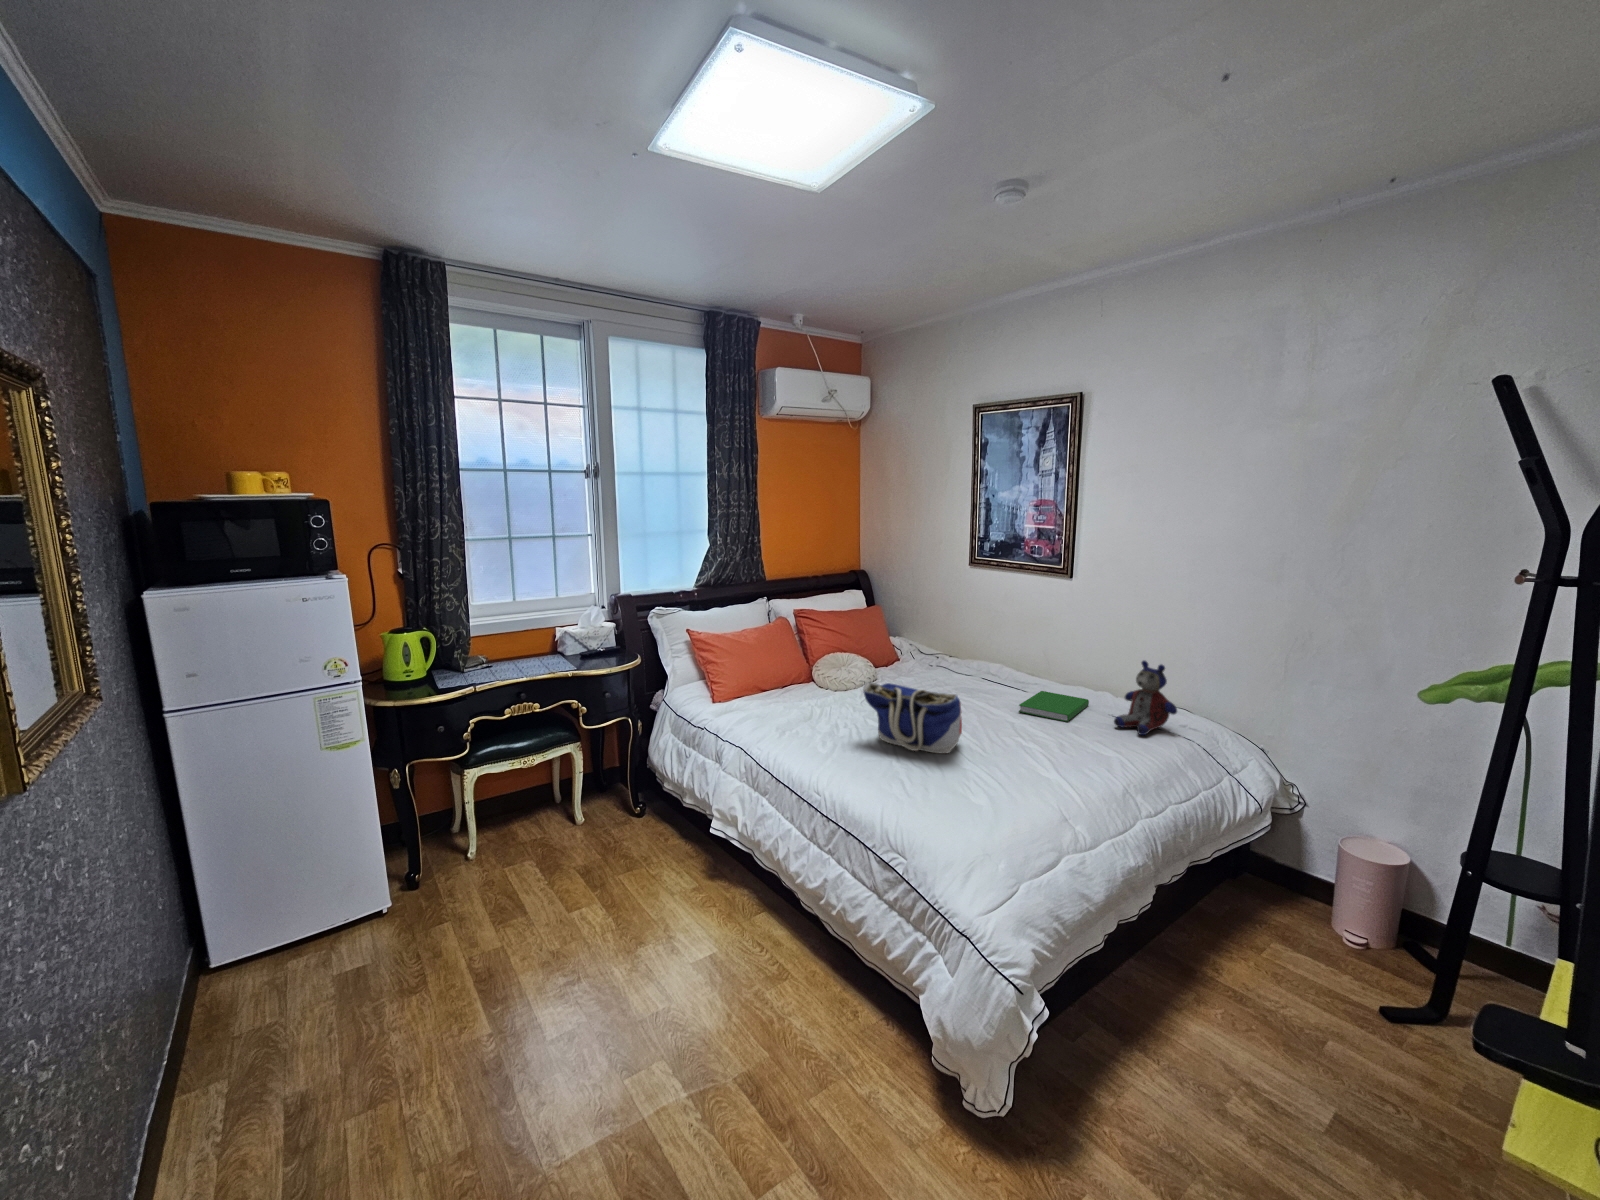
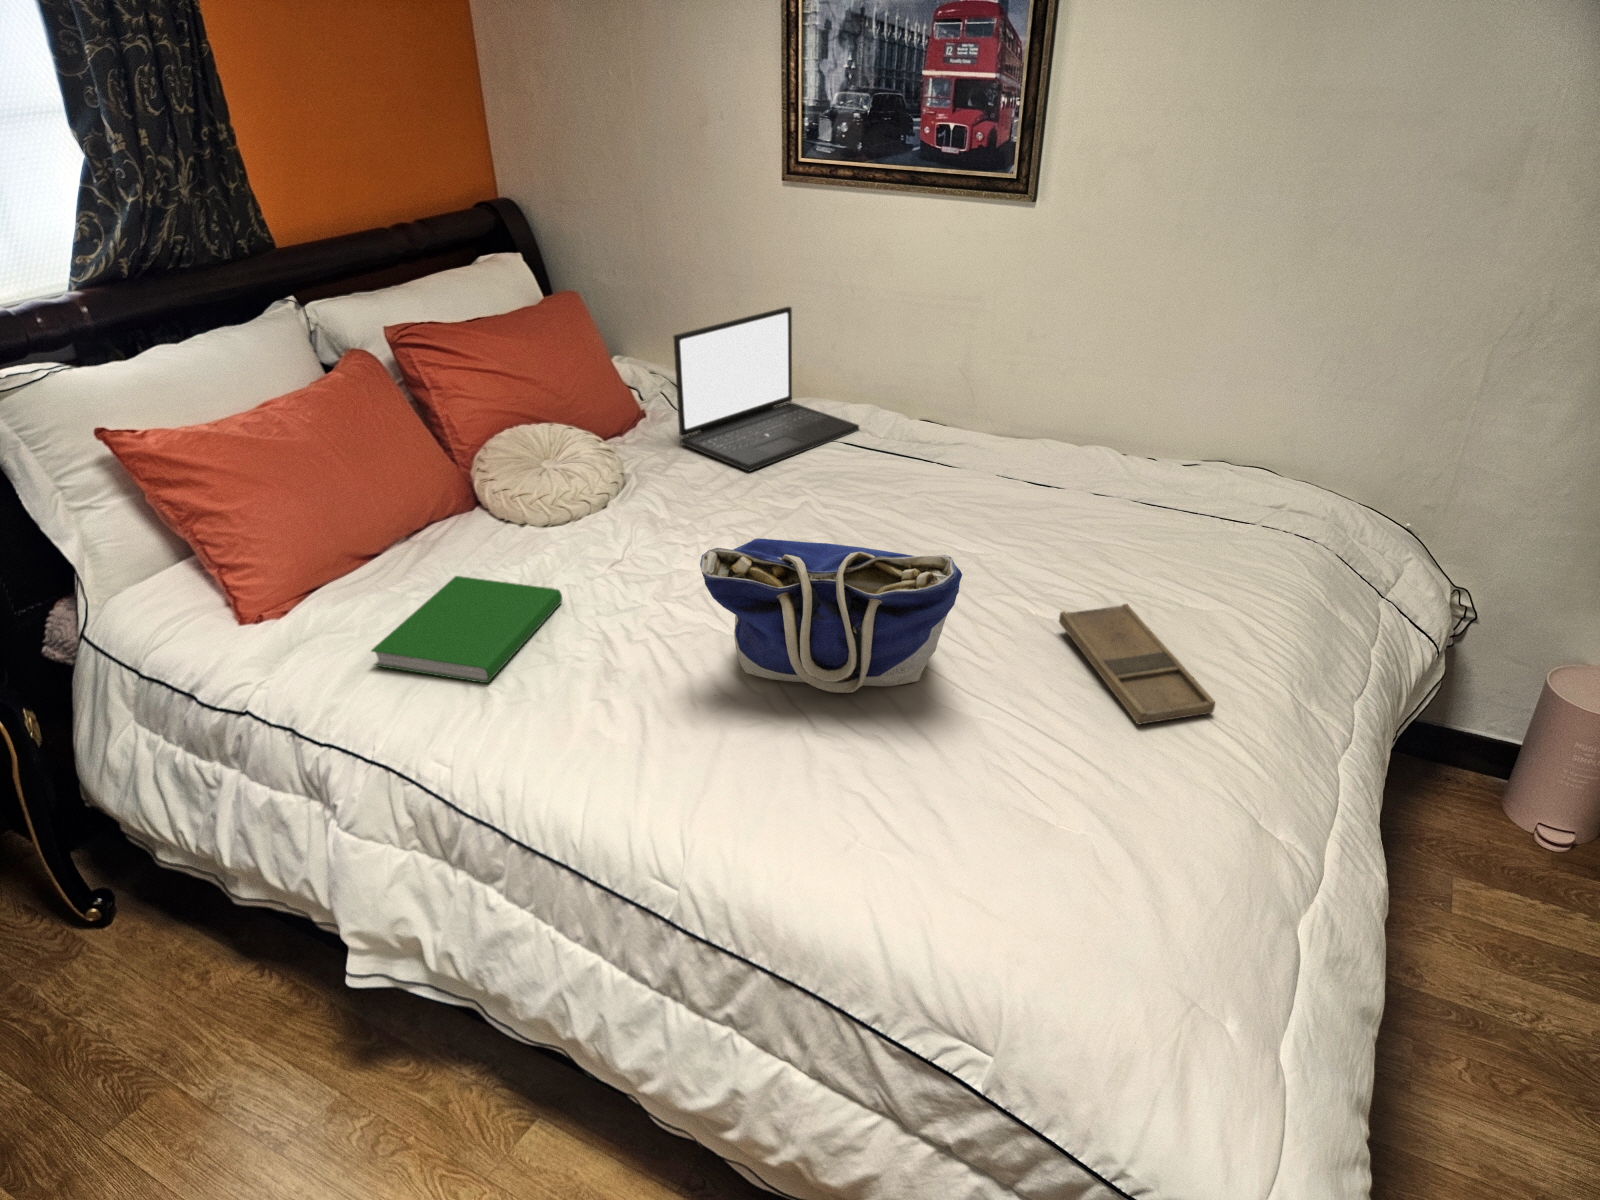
laptop: none [905,618,992,684] -> present [673,307,859,471]
stuffed bear: present [1114,661,1177,735] -> none [1168,389,1288,545]
hardcover book: present [1019,691,1089,722] -> present [371,576,562,683]
tray: none [1025,739,1074,783] -> present [1059,604,1215,724]

